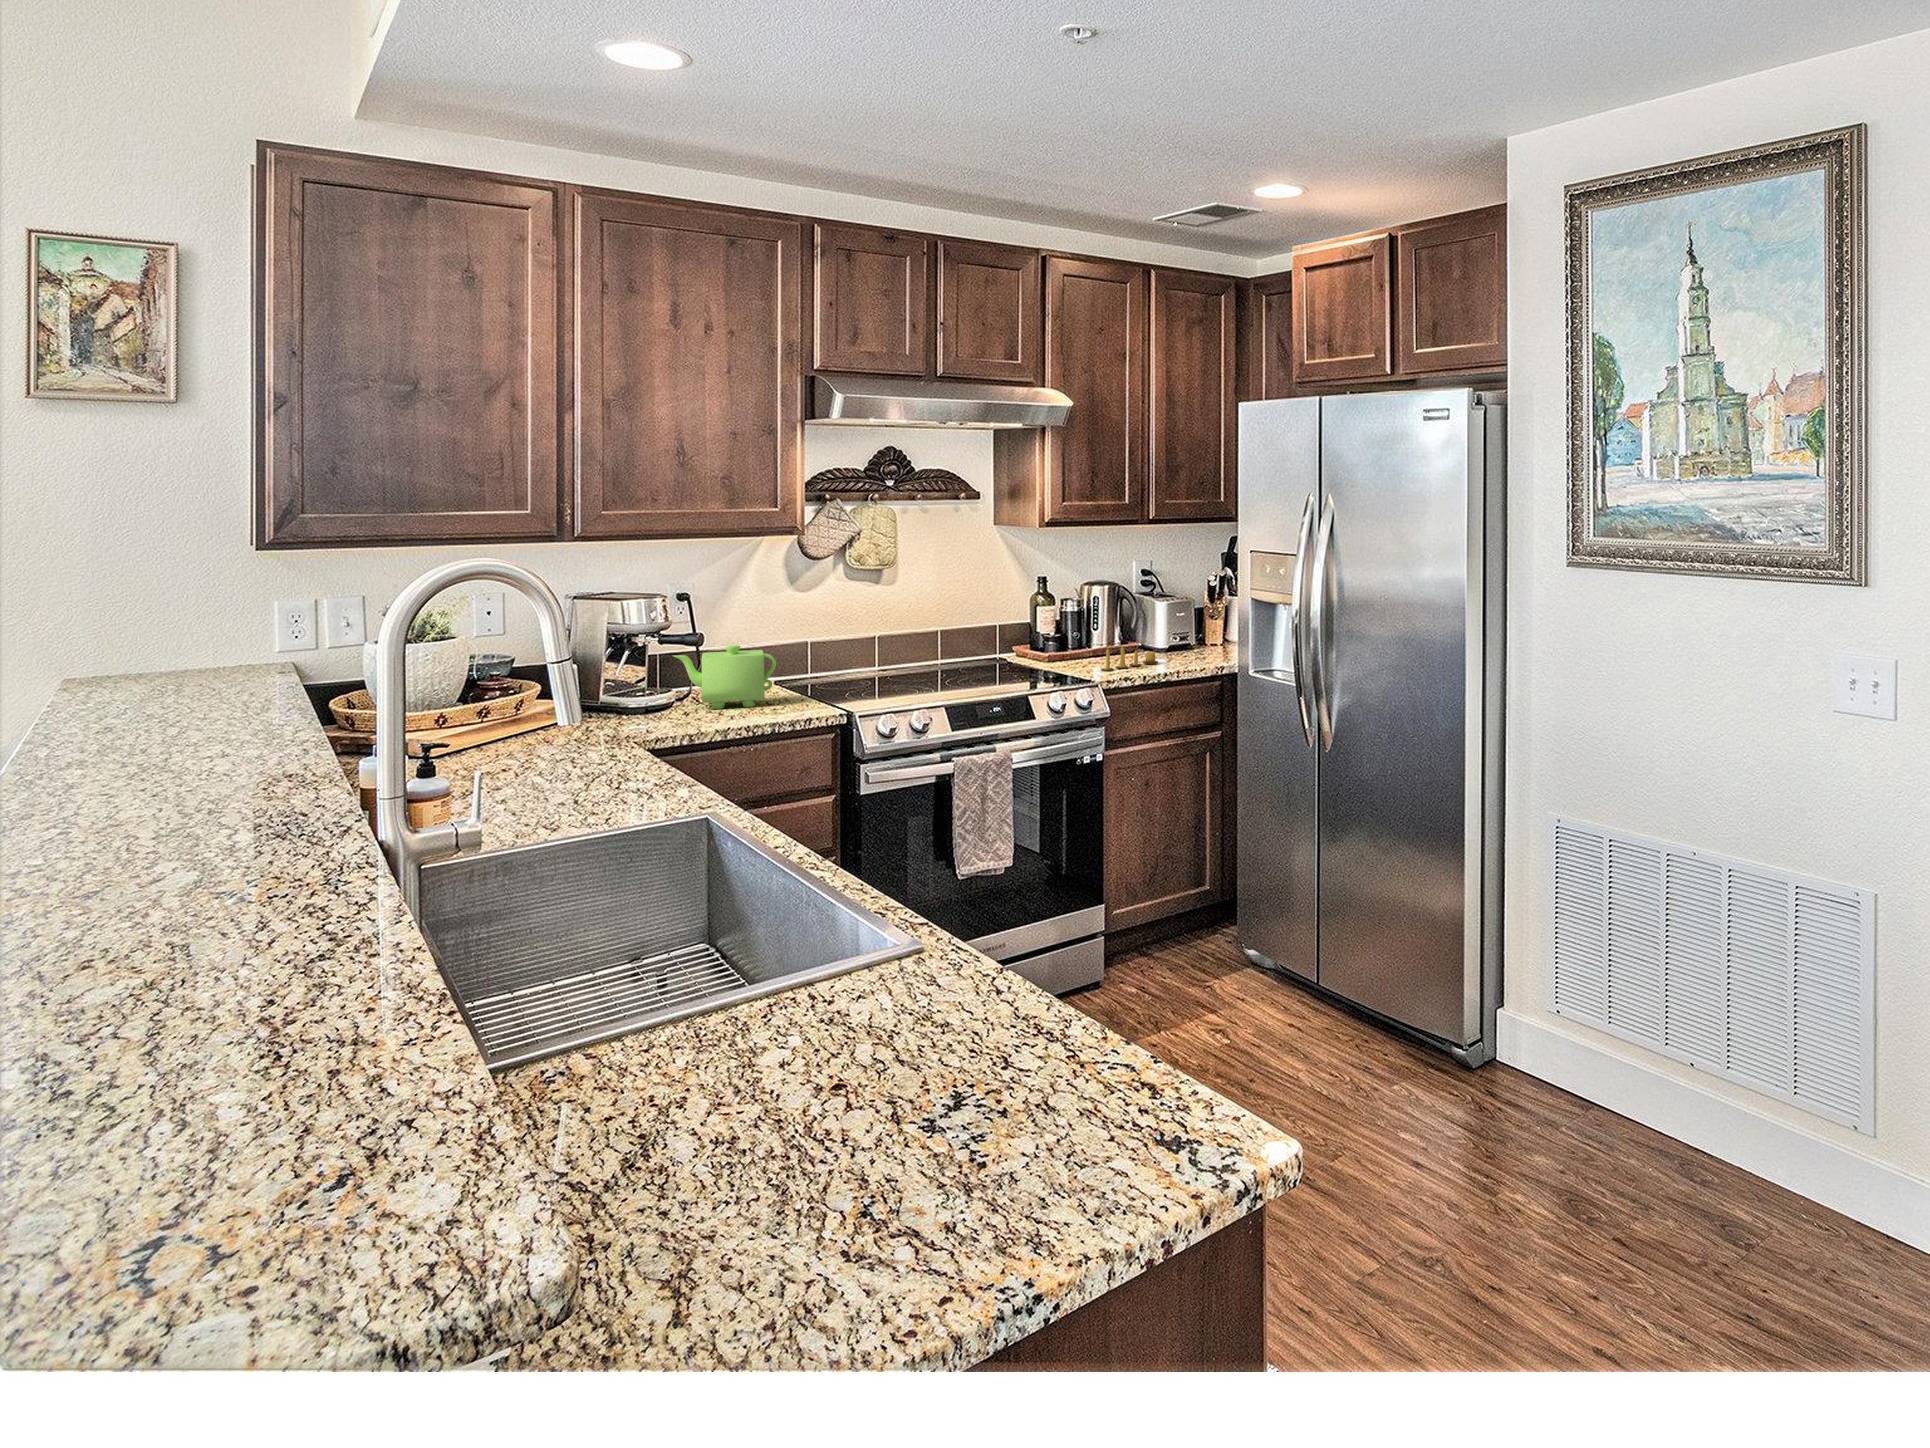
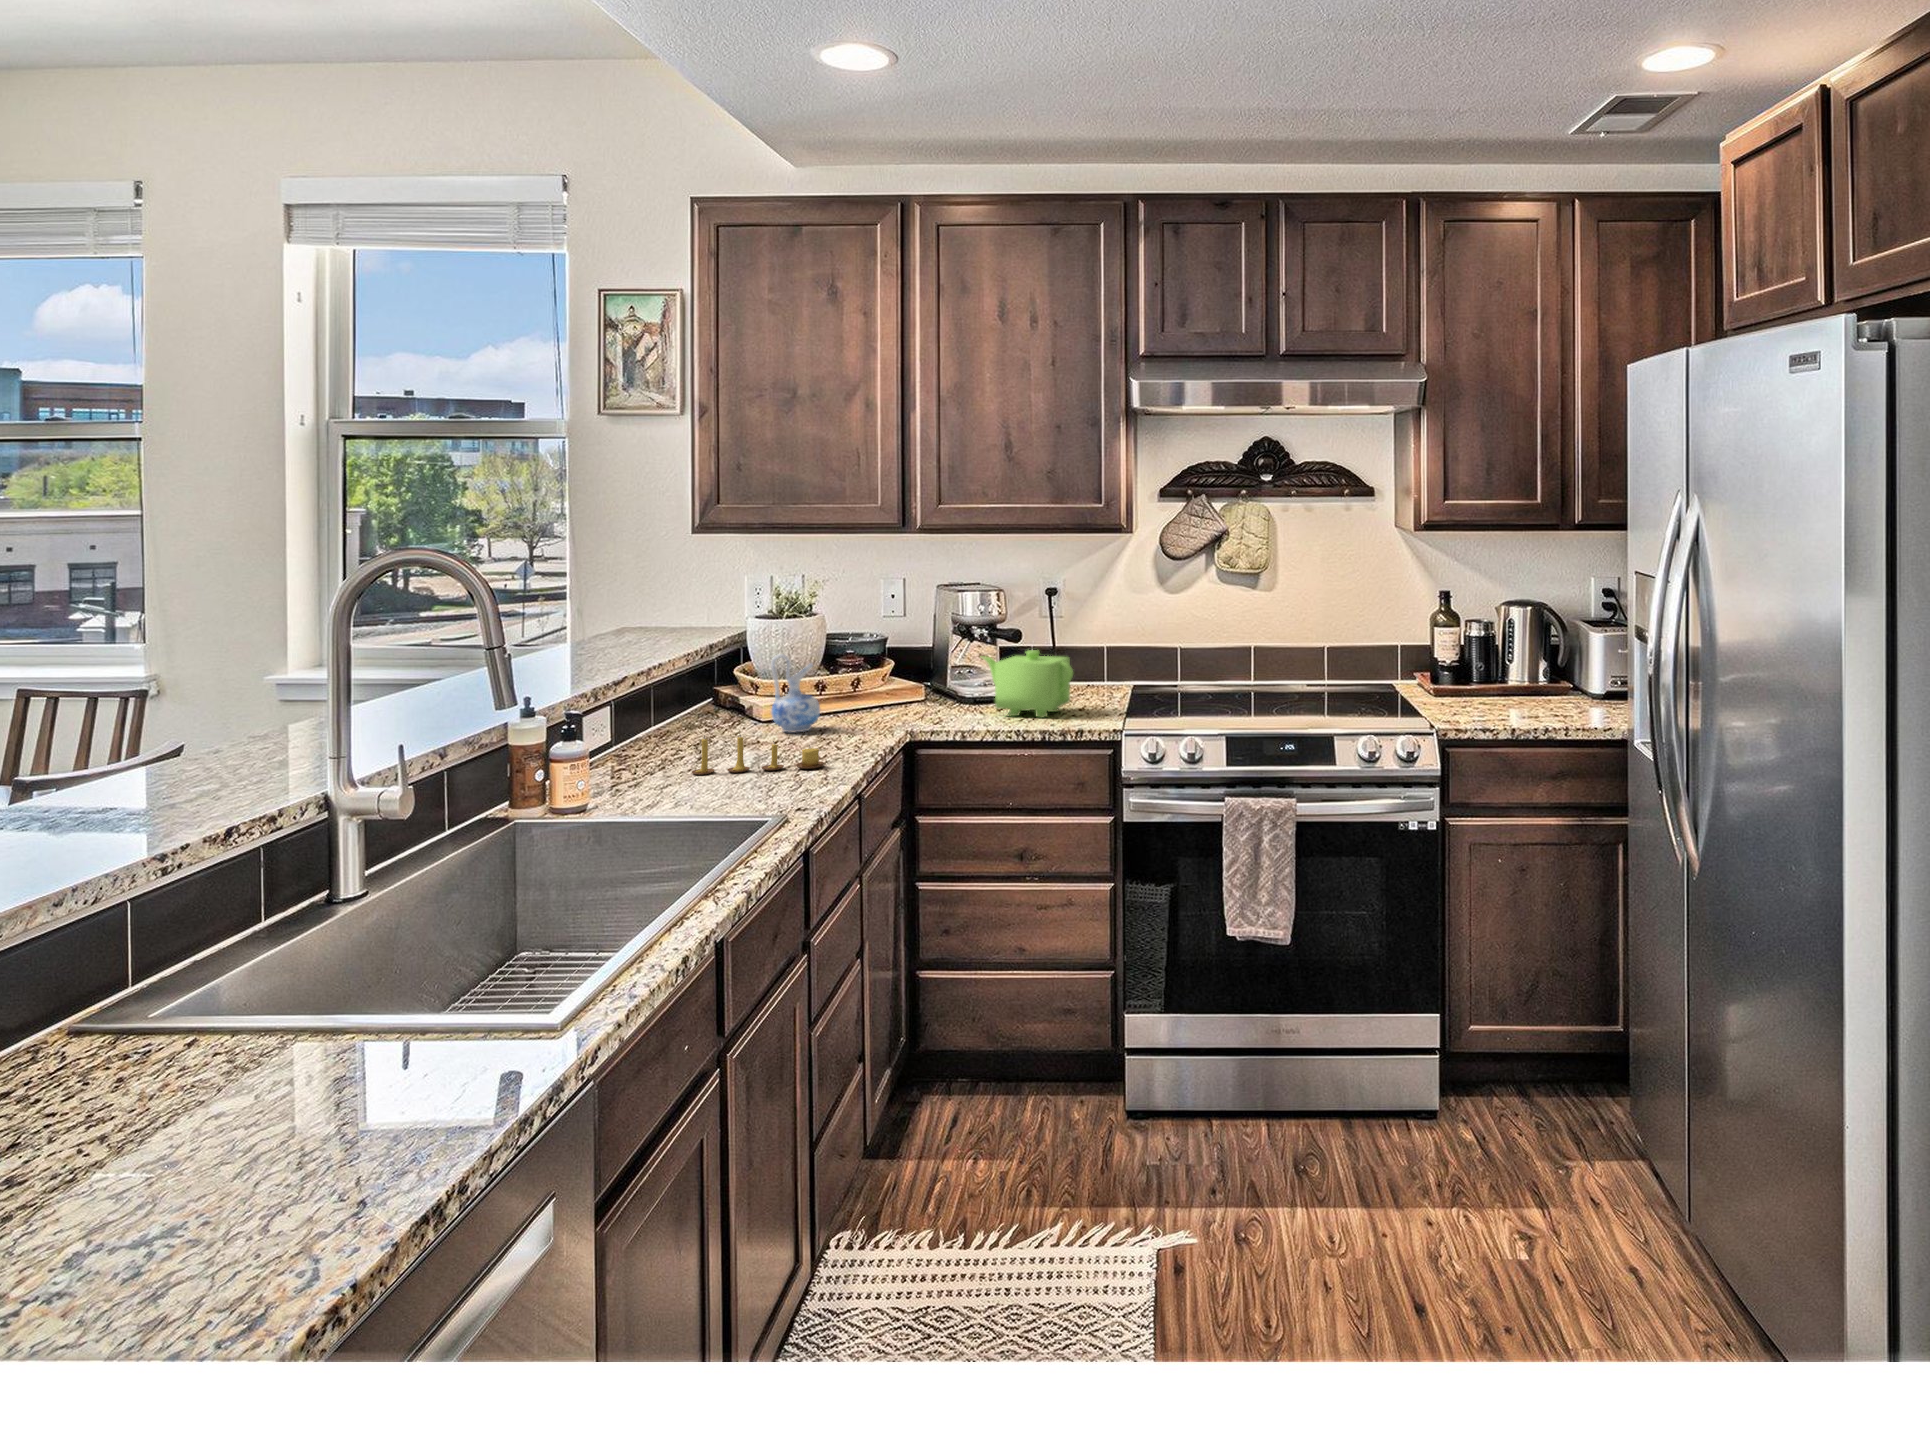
candle: present [1101,647,1158,671] -> present [692,736,824,775]
ceramic pitcher: none [488,662,544,743] -> present [771,654,820,732]

